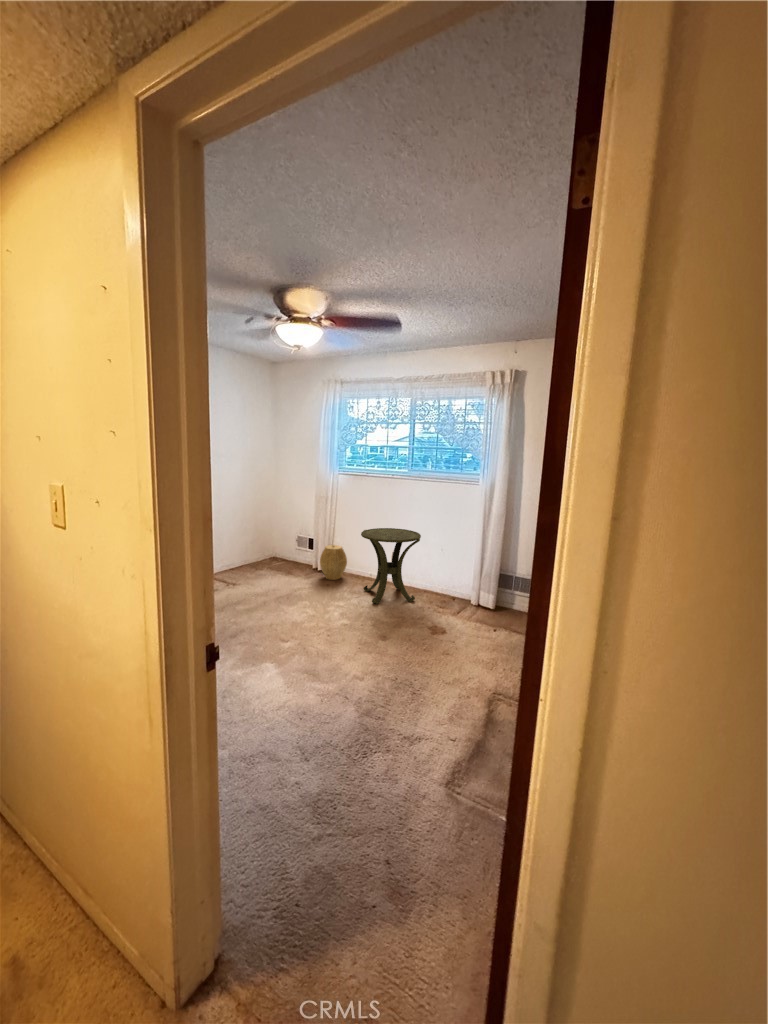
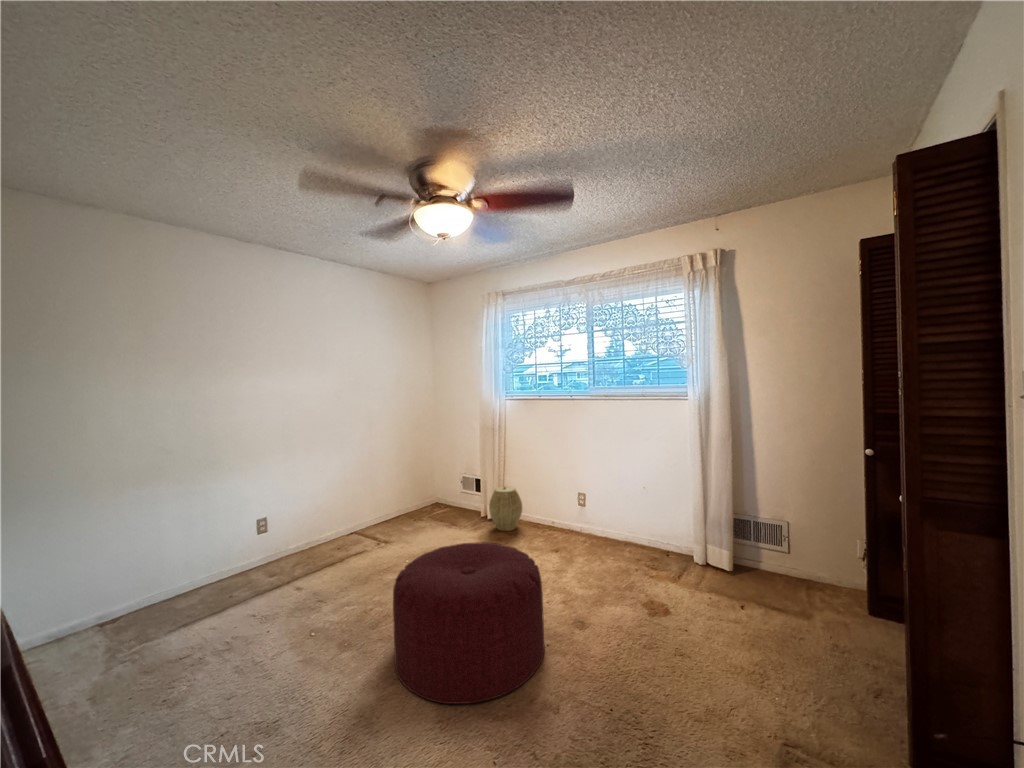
side table: present [361,528,421,604] -> none [538,462,615,566]
ottoman: none [255,581,358,673] -> present [393,542,545,704]

